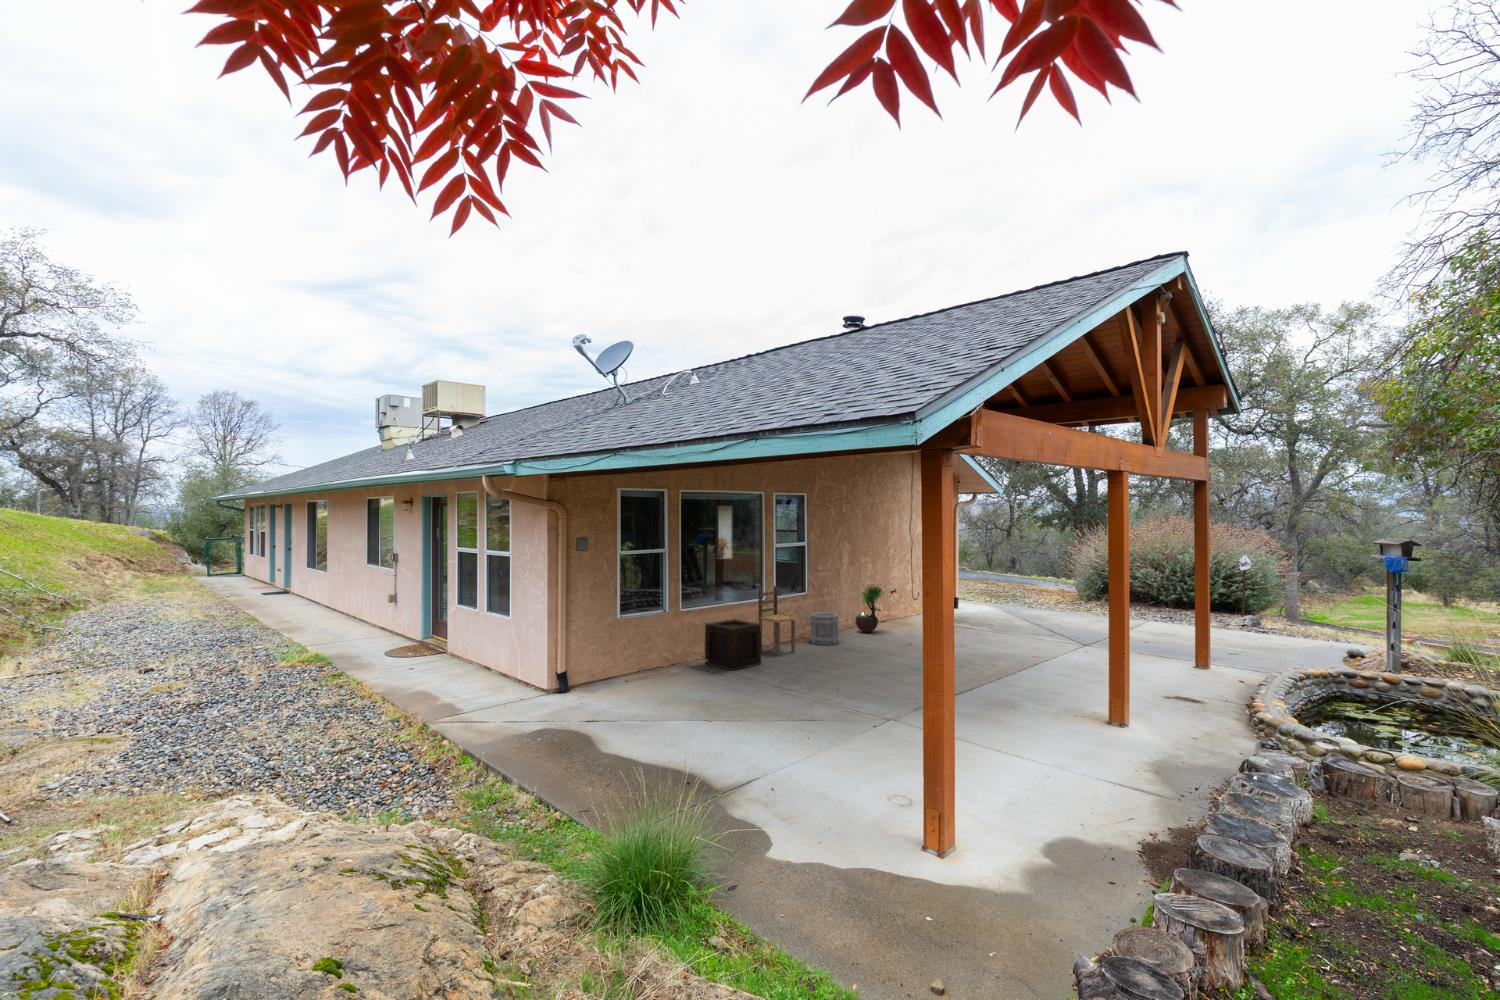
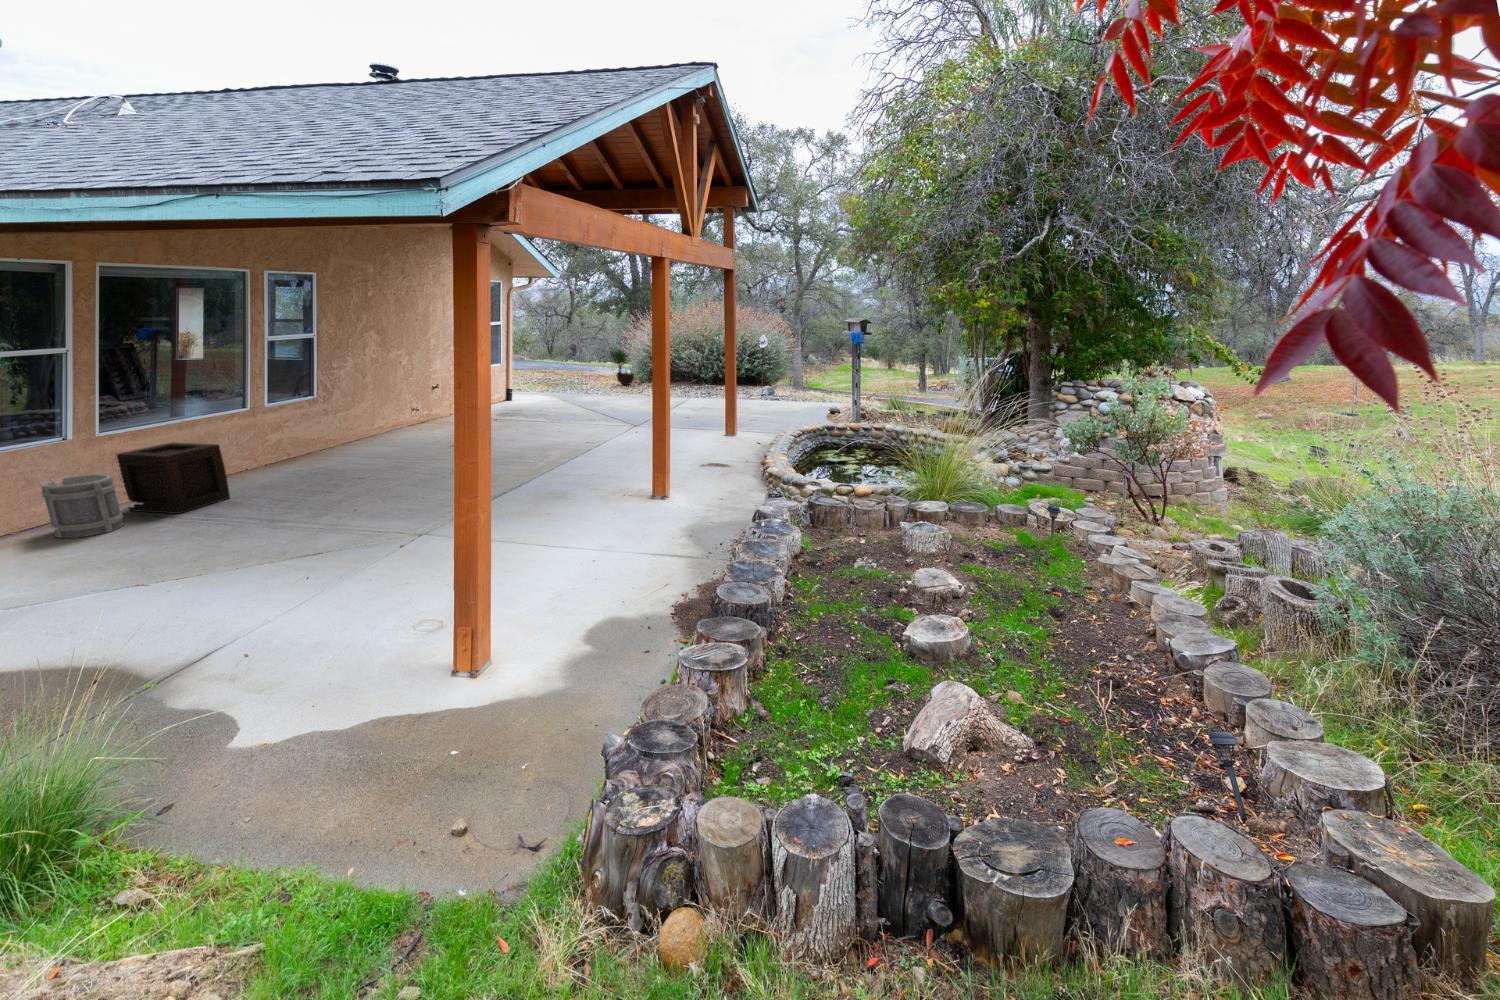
potted tree: present [856,585,884,632] -> present [610,350,634,385]
chair: present [759,586,795,656] -> none [208,391,286,484]
bucket: present [810,612,839,645] -> present [41,474,123,538]

